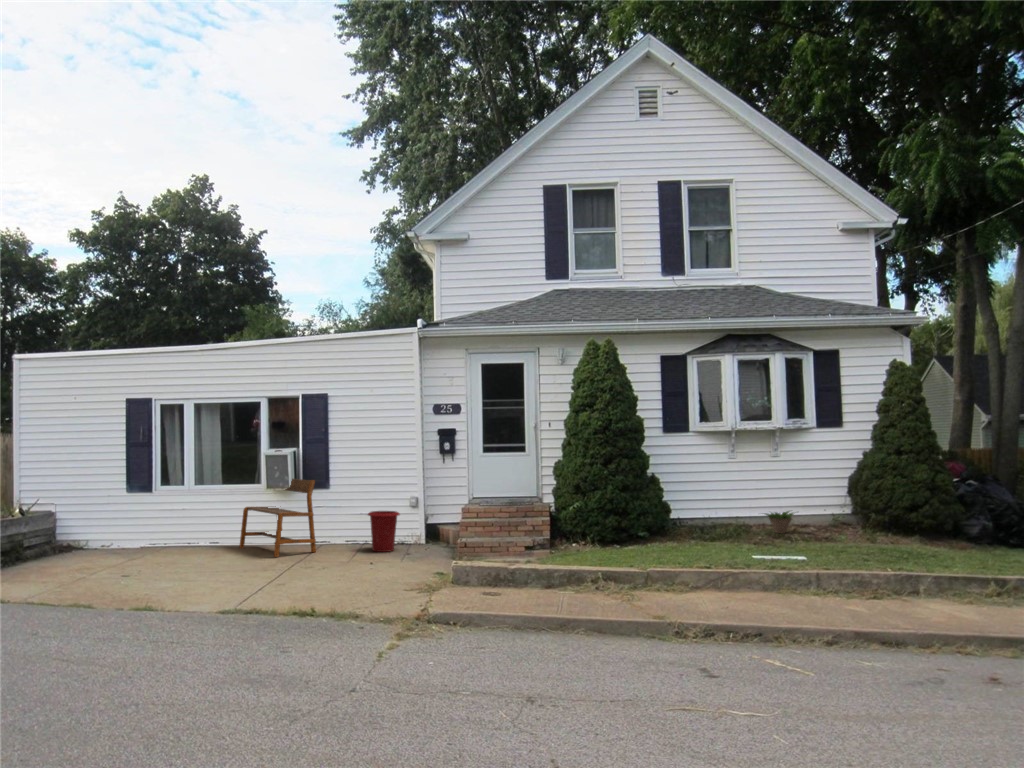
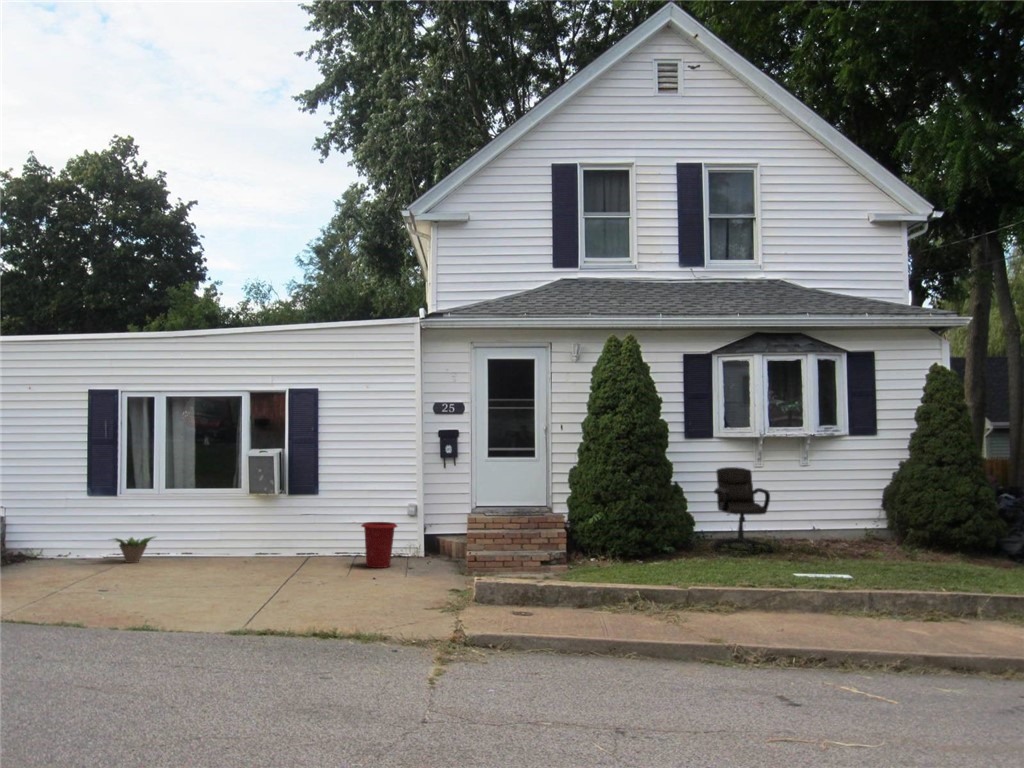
chair: none [688,458,745,537] -> present [713,467,774,554]
bench: present [239,479,316,557] -> none [214,482,304,573]
decorative plant: present [765,511,794,533] -> present [114,537,155,563]

